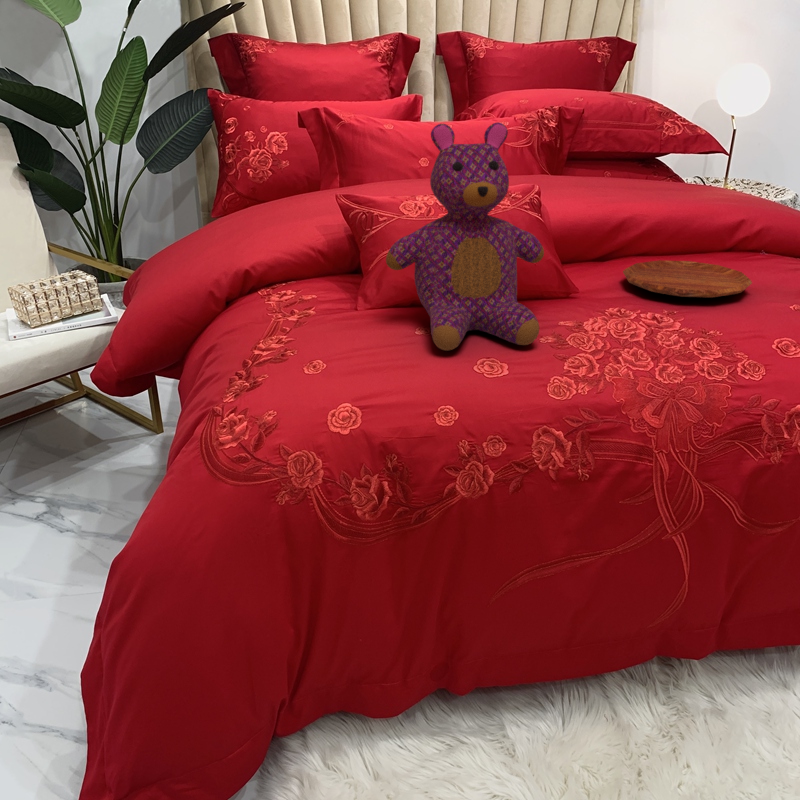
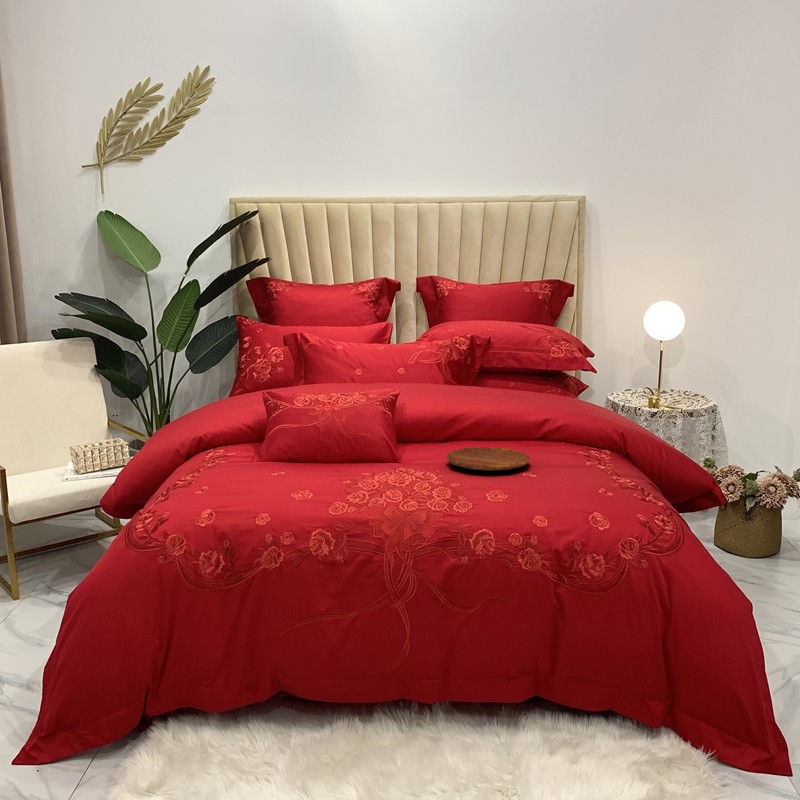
teddy bear: present [386,122,544,351] -> none [266,356,367,488]

